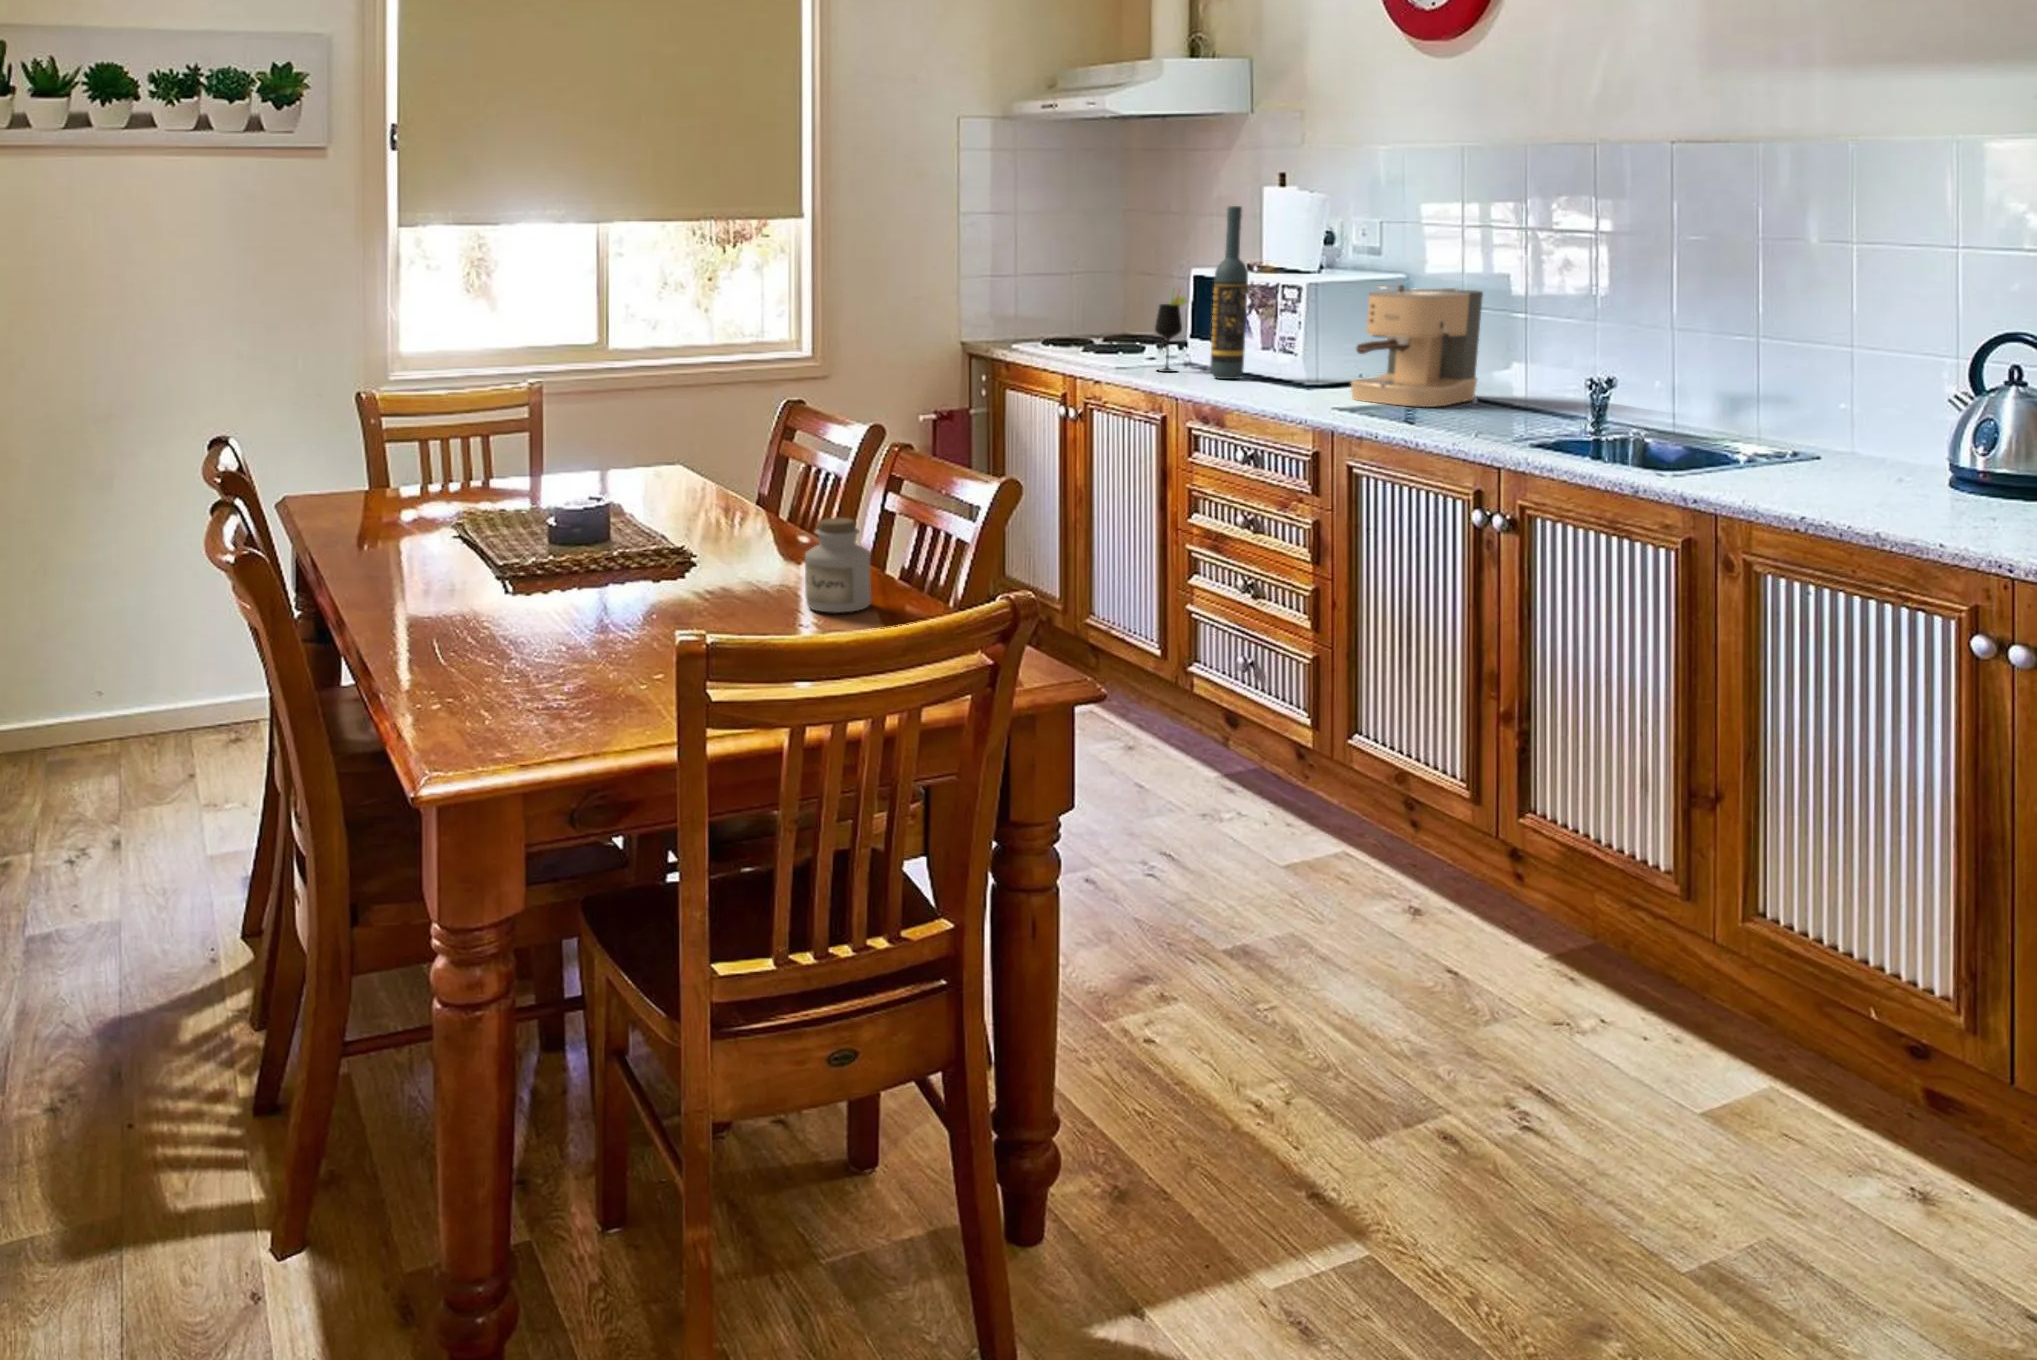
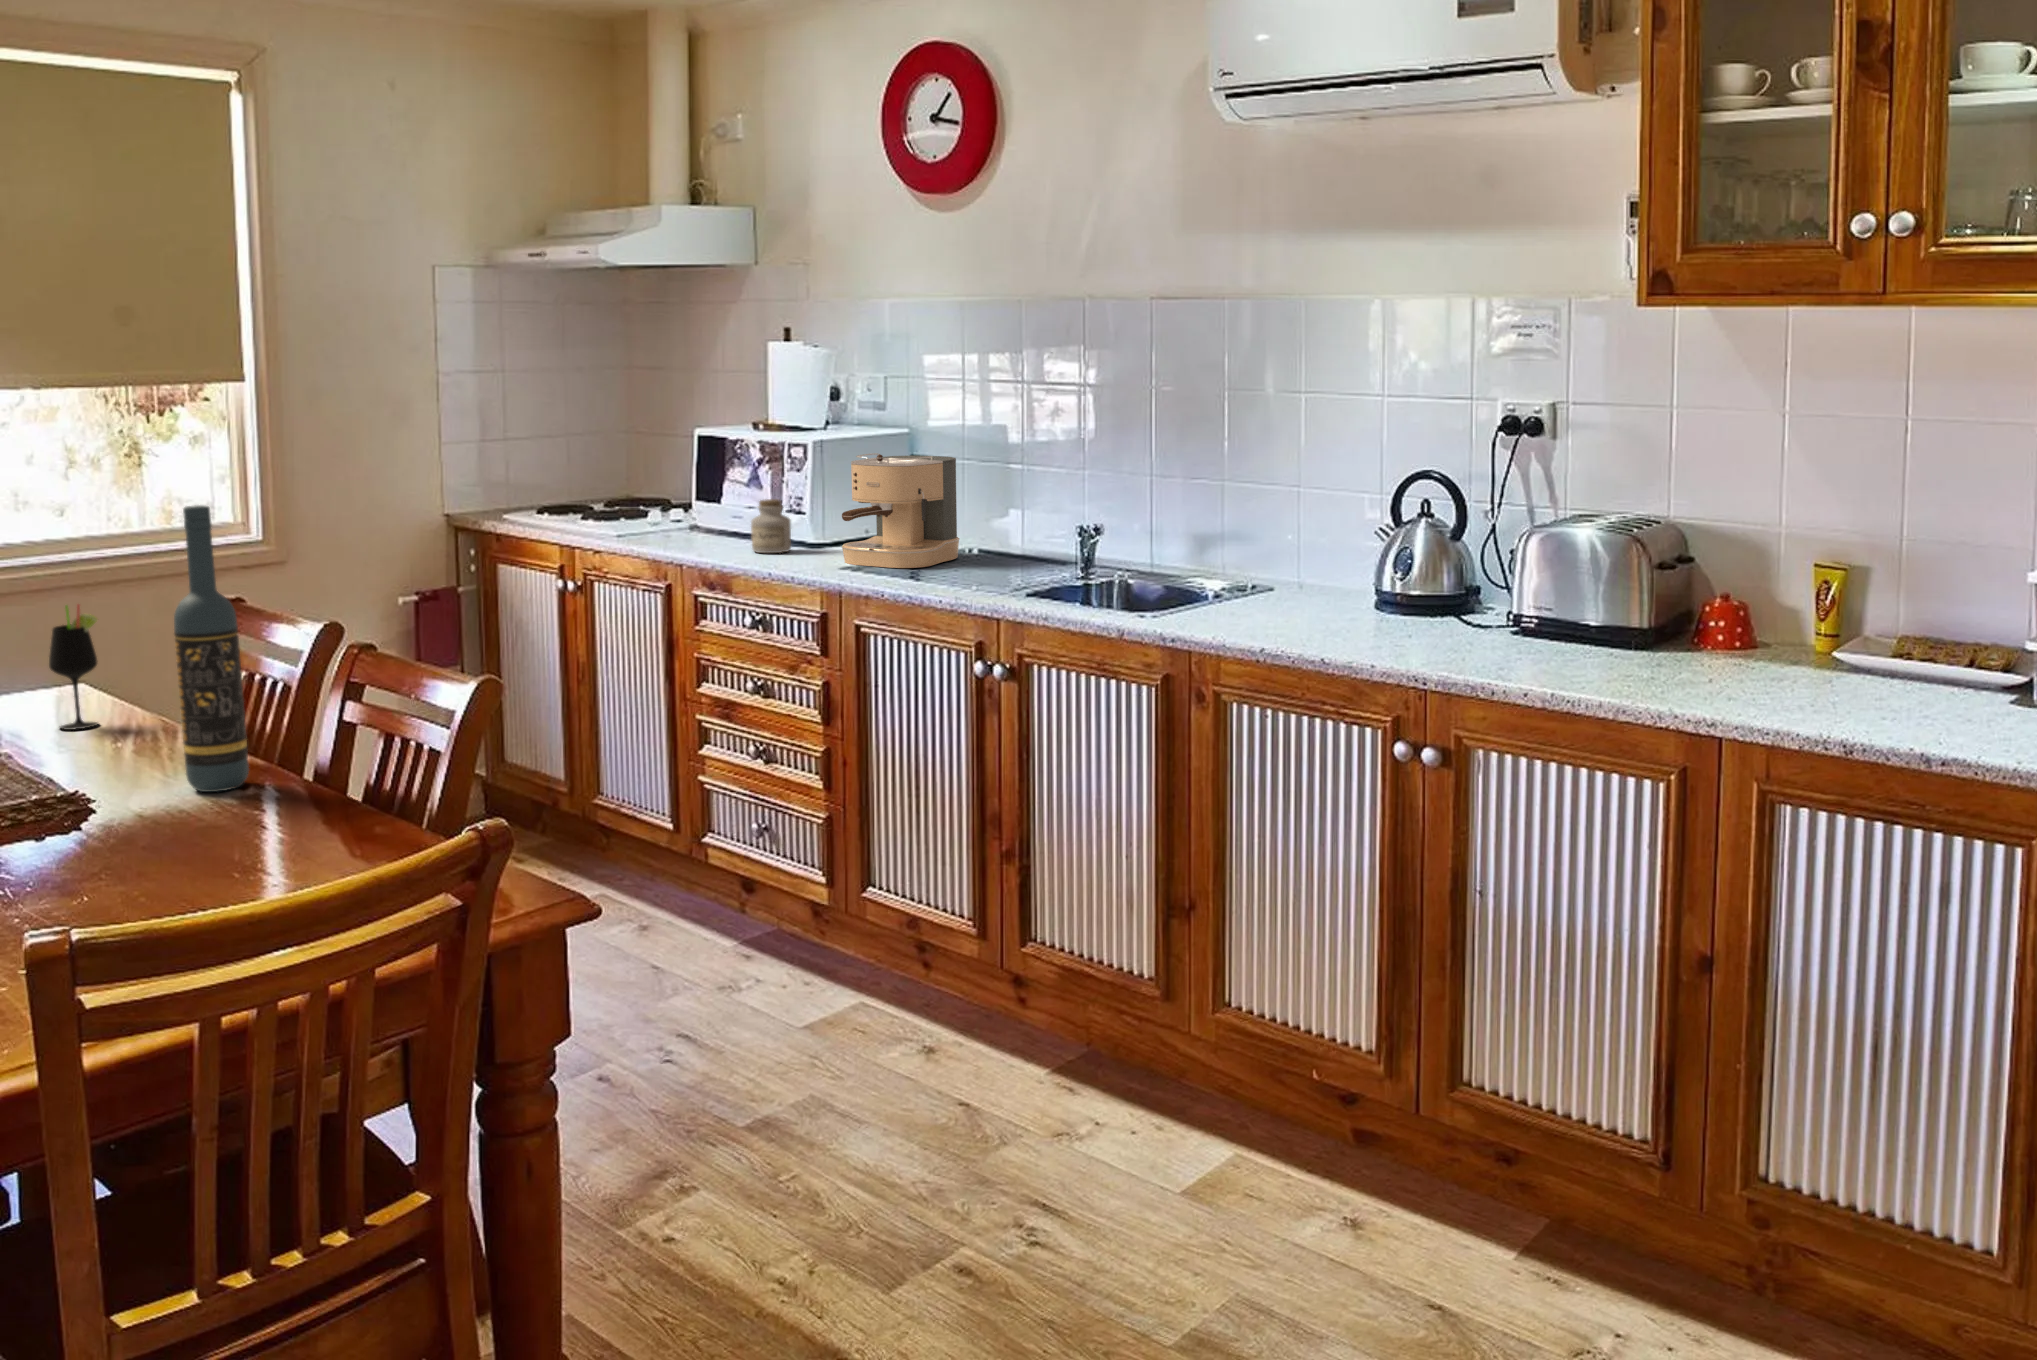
wine bottle: present [1210,206,1248,379] -> present [174,505,249,792]
wine glass: present [1155,292,1187,372] -> present [49,605,98,730]
jar: present [805,518,871,612] -> present [751,499,791,553]

